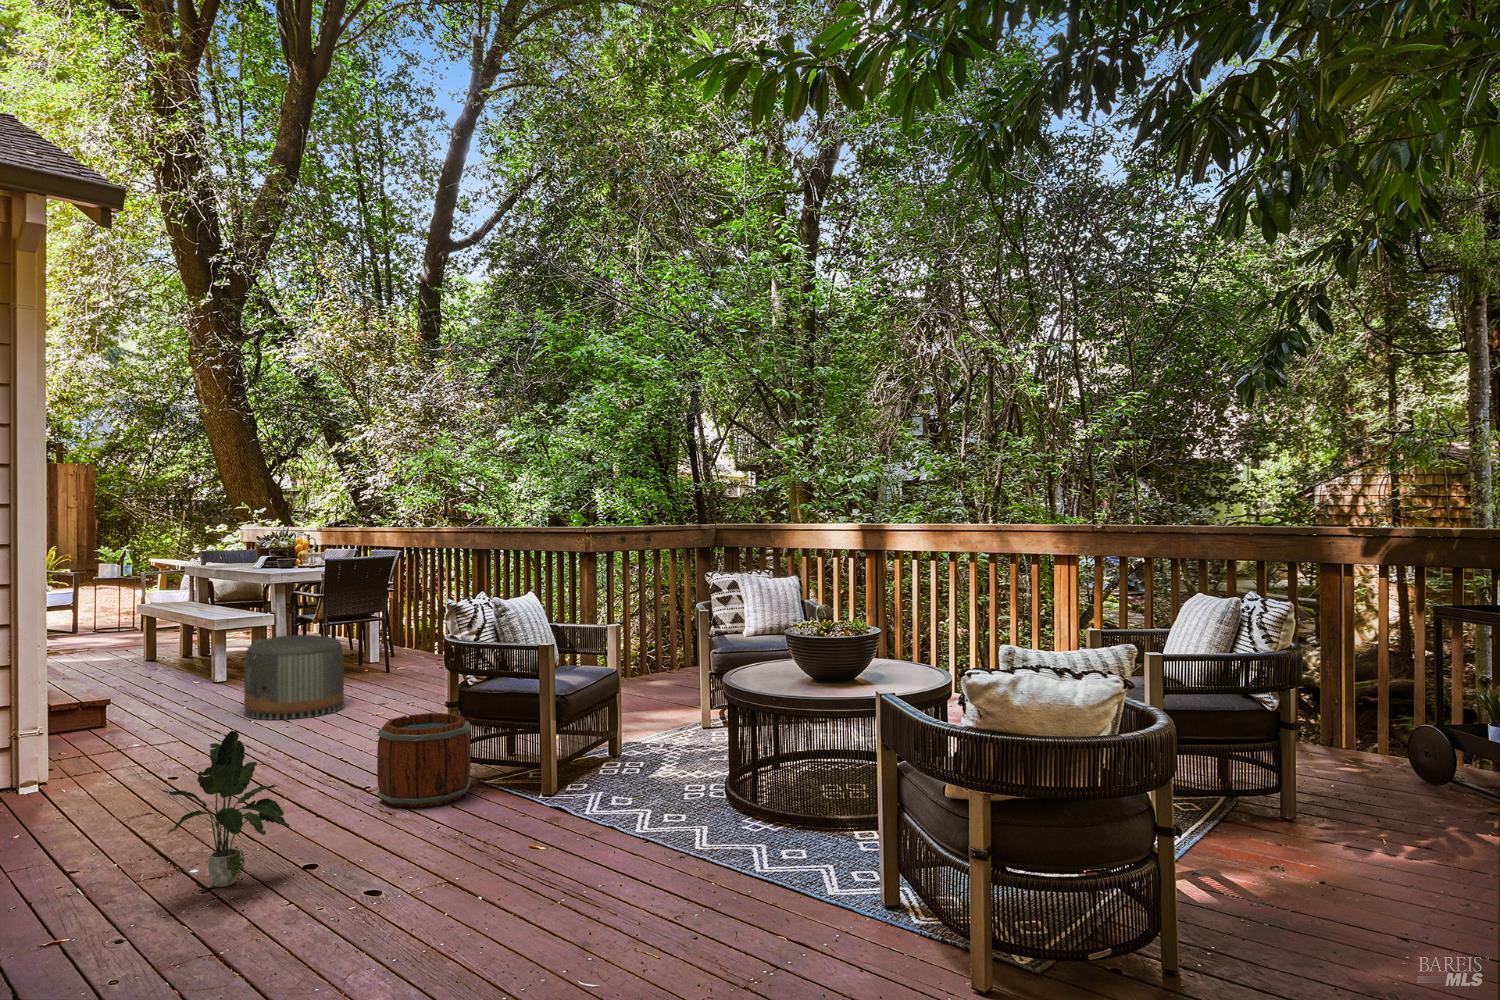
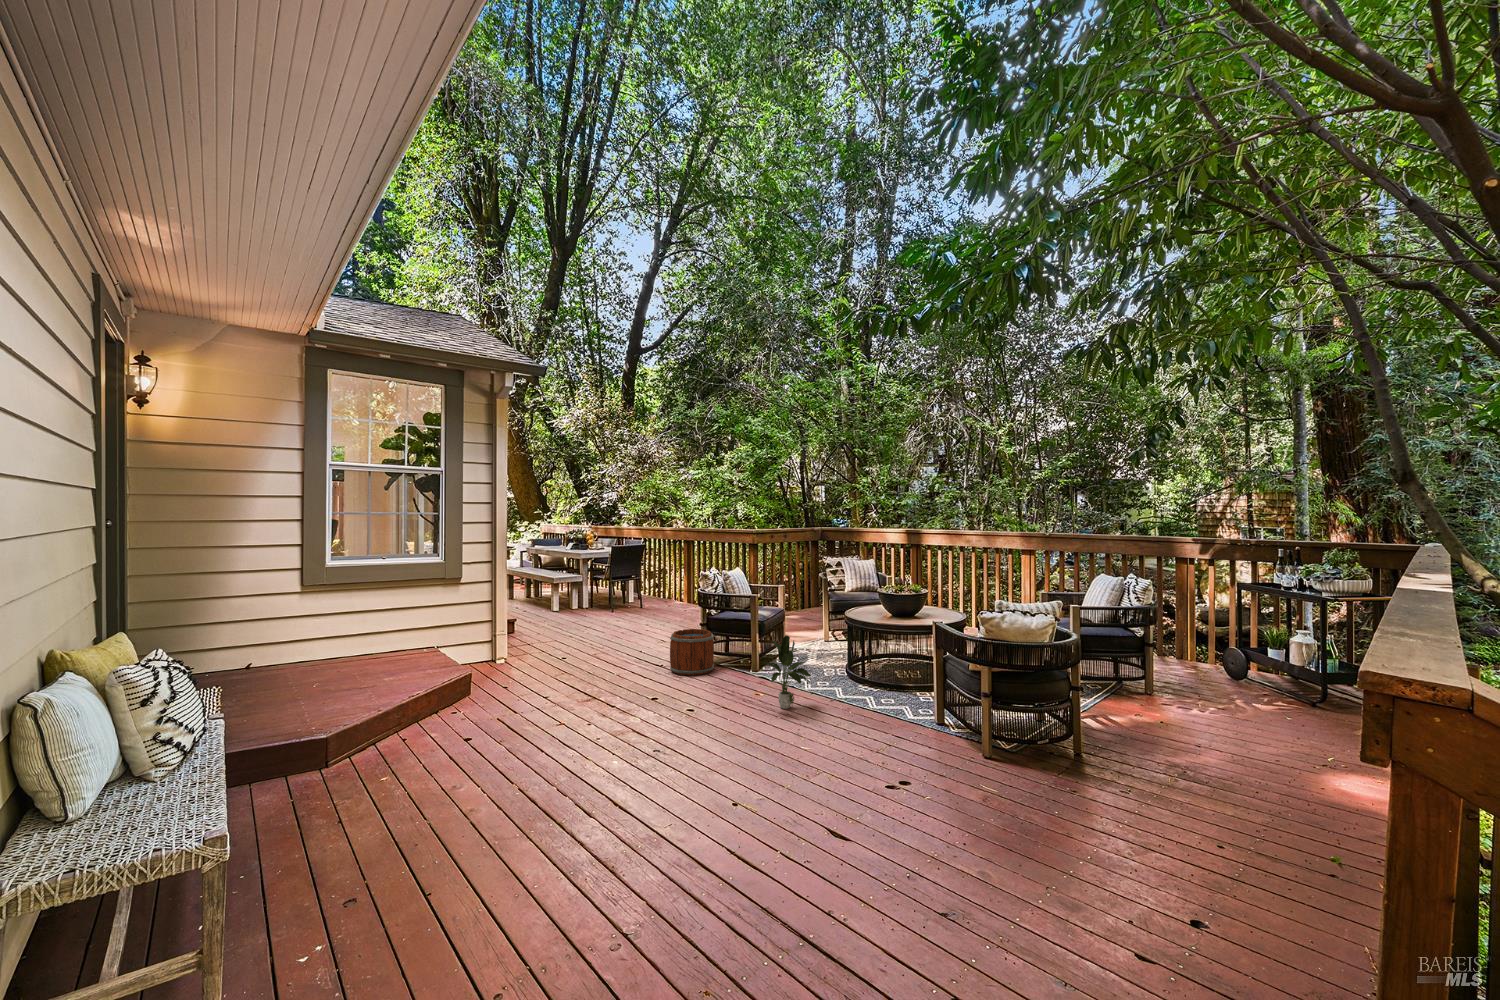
pouf: present [244,635,344,720] -> none [579,587,629,632]
potted plant: present [162,730,290,887] -> present [764,635,811,709]

